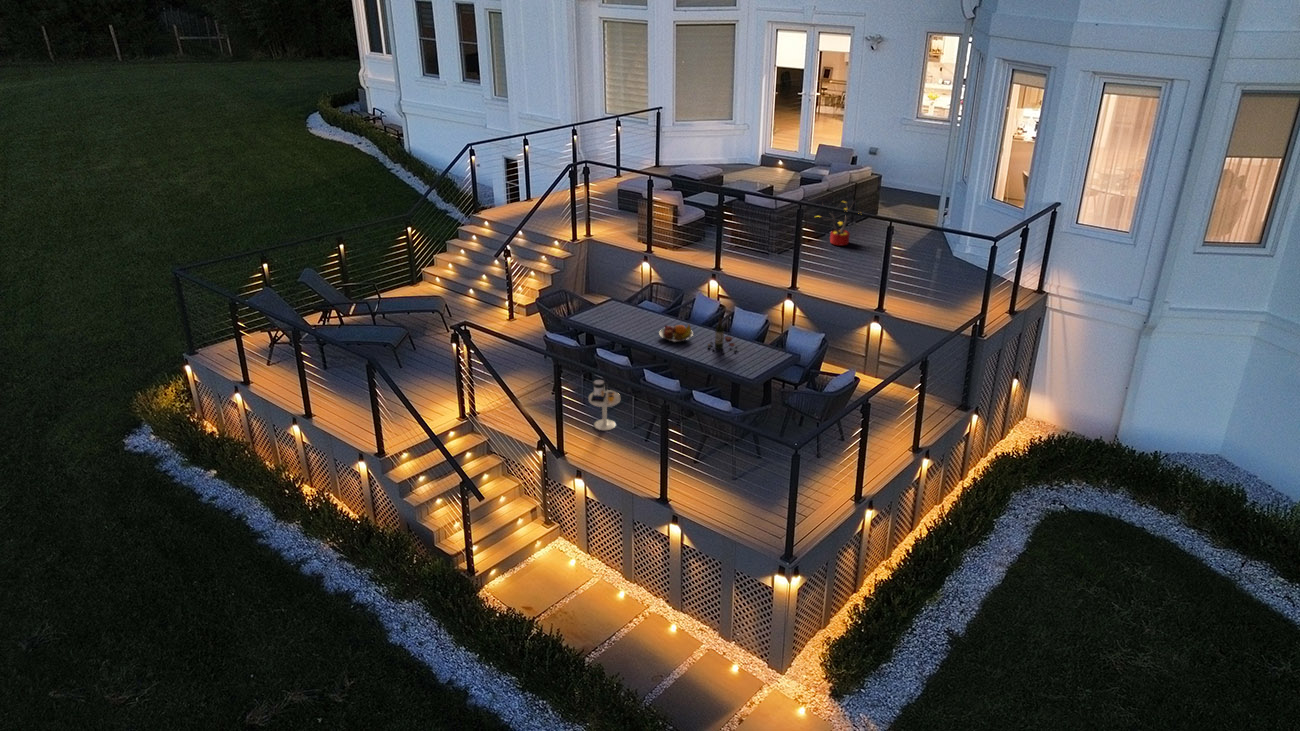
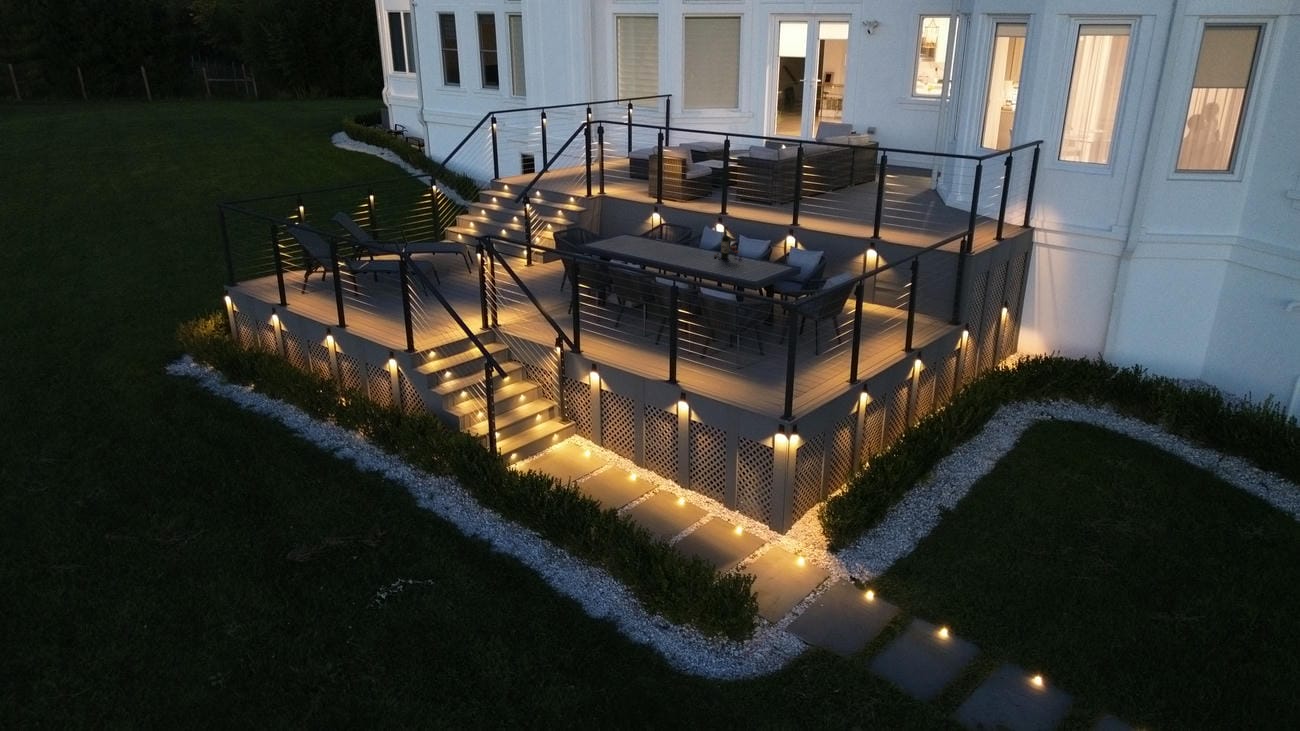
decorative plant: present [829,206,850,245] -> none [815,150,862,196]
fruit bowl: present [660,325,693,342] -> none [670,239,701,254]
side table: present [589,380,620,431] -> none [604,287,633,335]

